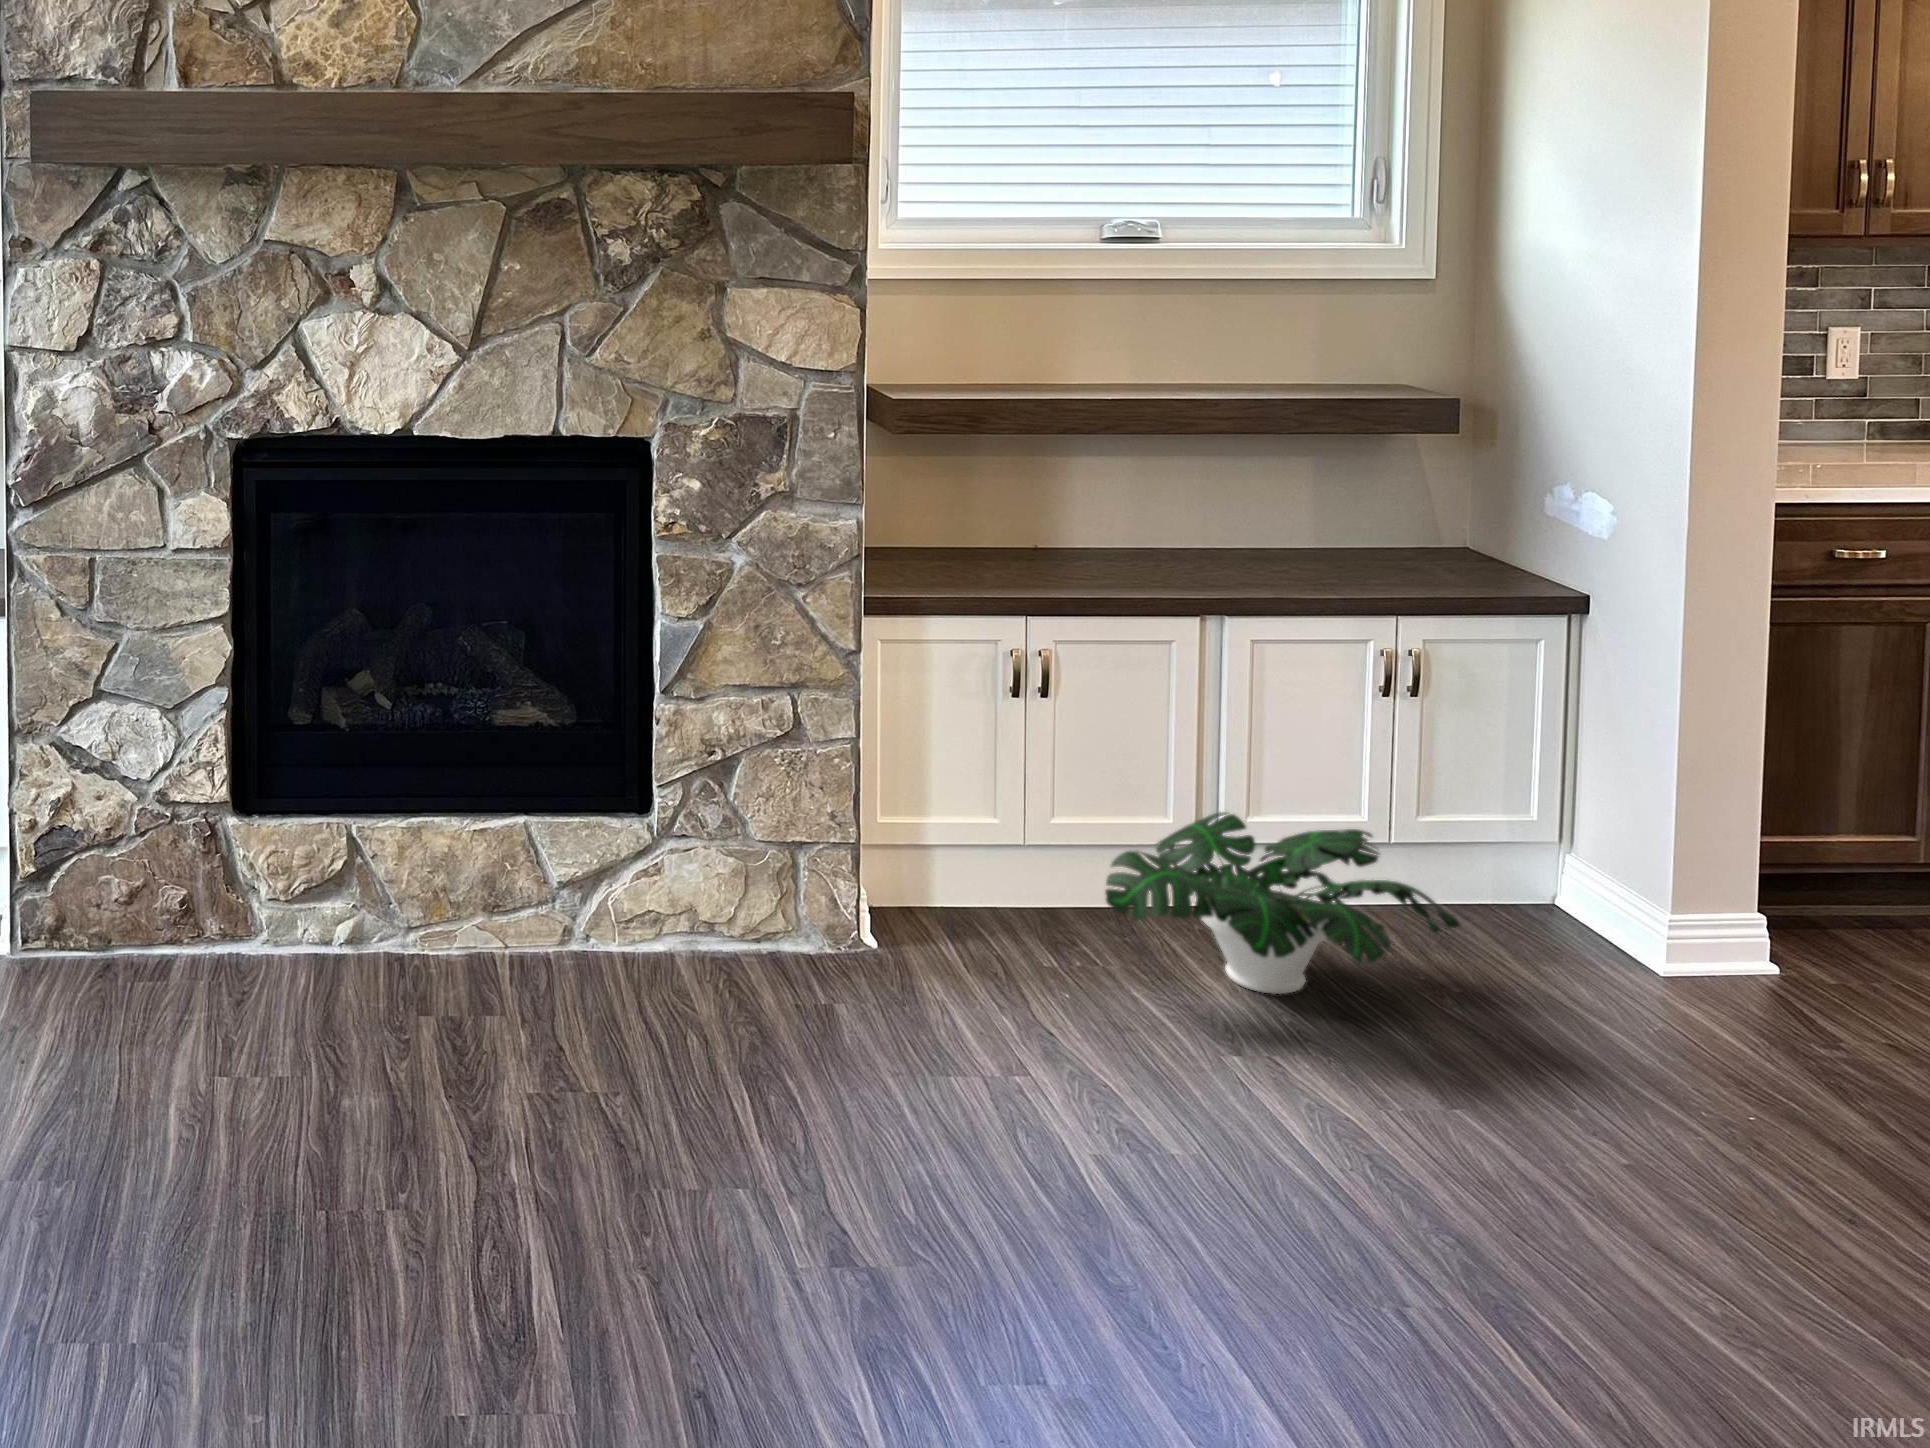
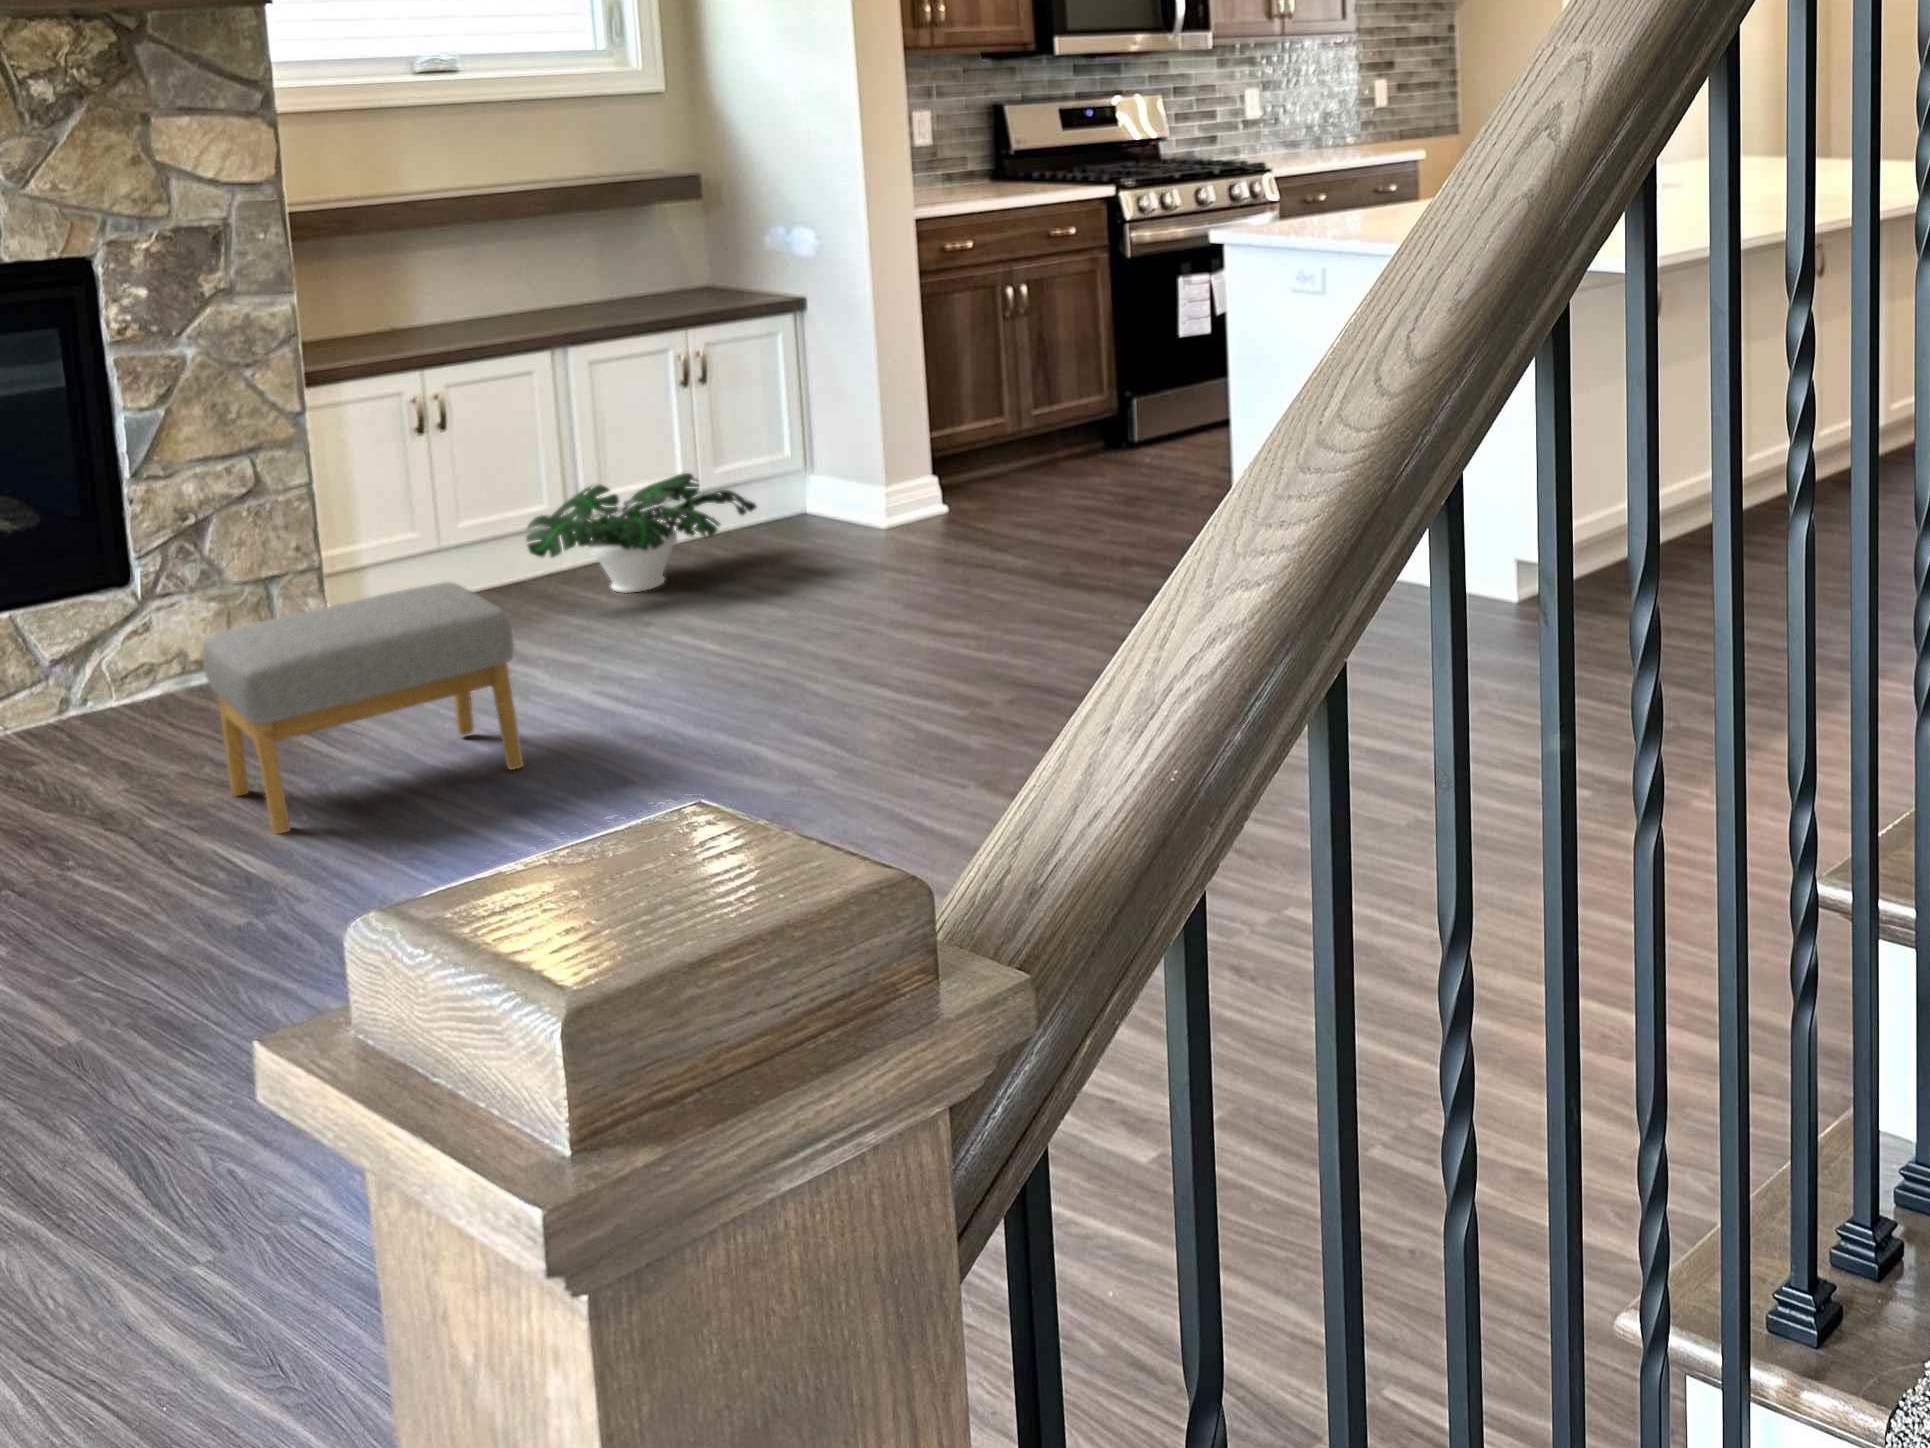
footstool: none [561,978,941,1360] -> present [202,582,523,834]

